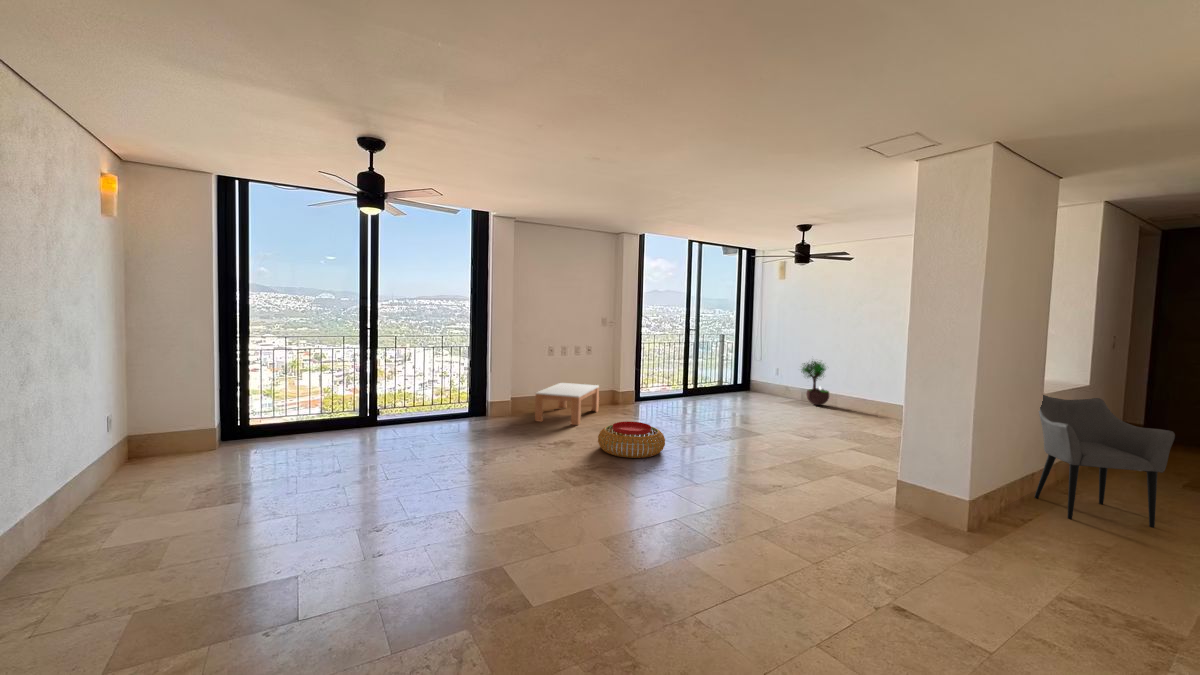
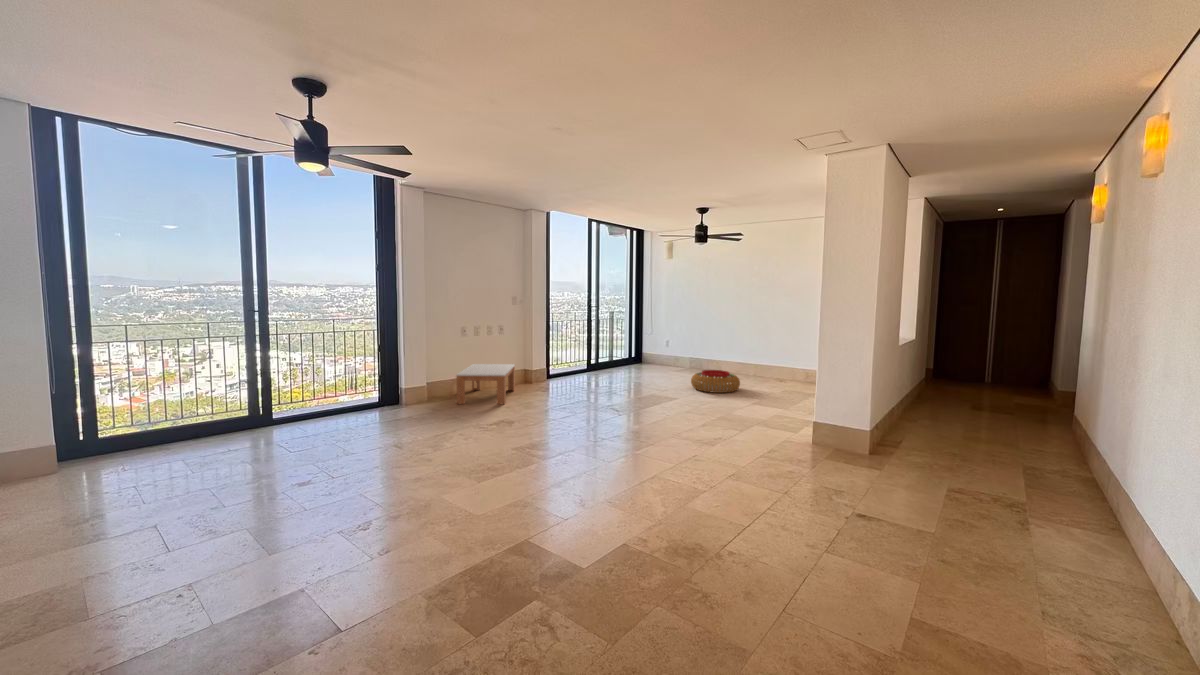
potted tree: present [801,361,829,405] -> none [688,327,714,371]
armchair: present [1034,395,1175,528] -> none [896,345,987,437]
pouf: present [598,422,665,458] -> present [691,370,740,393]

